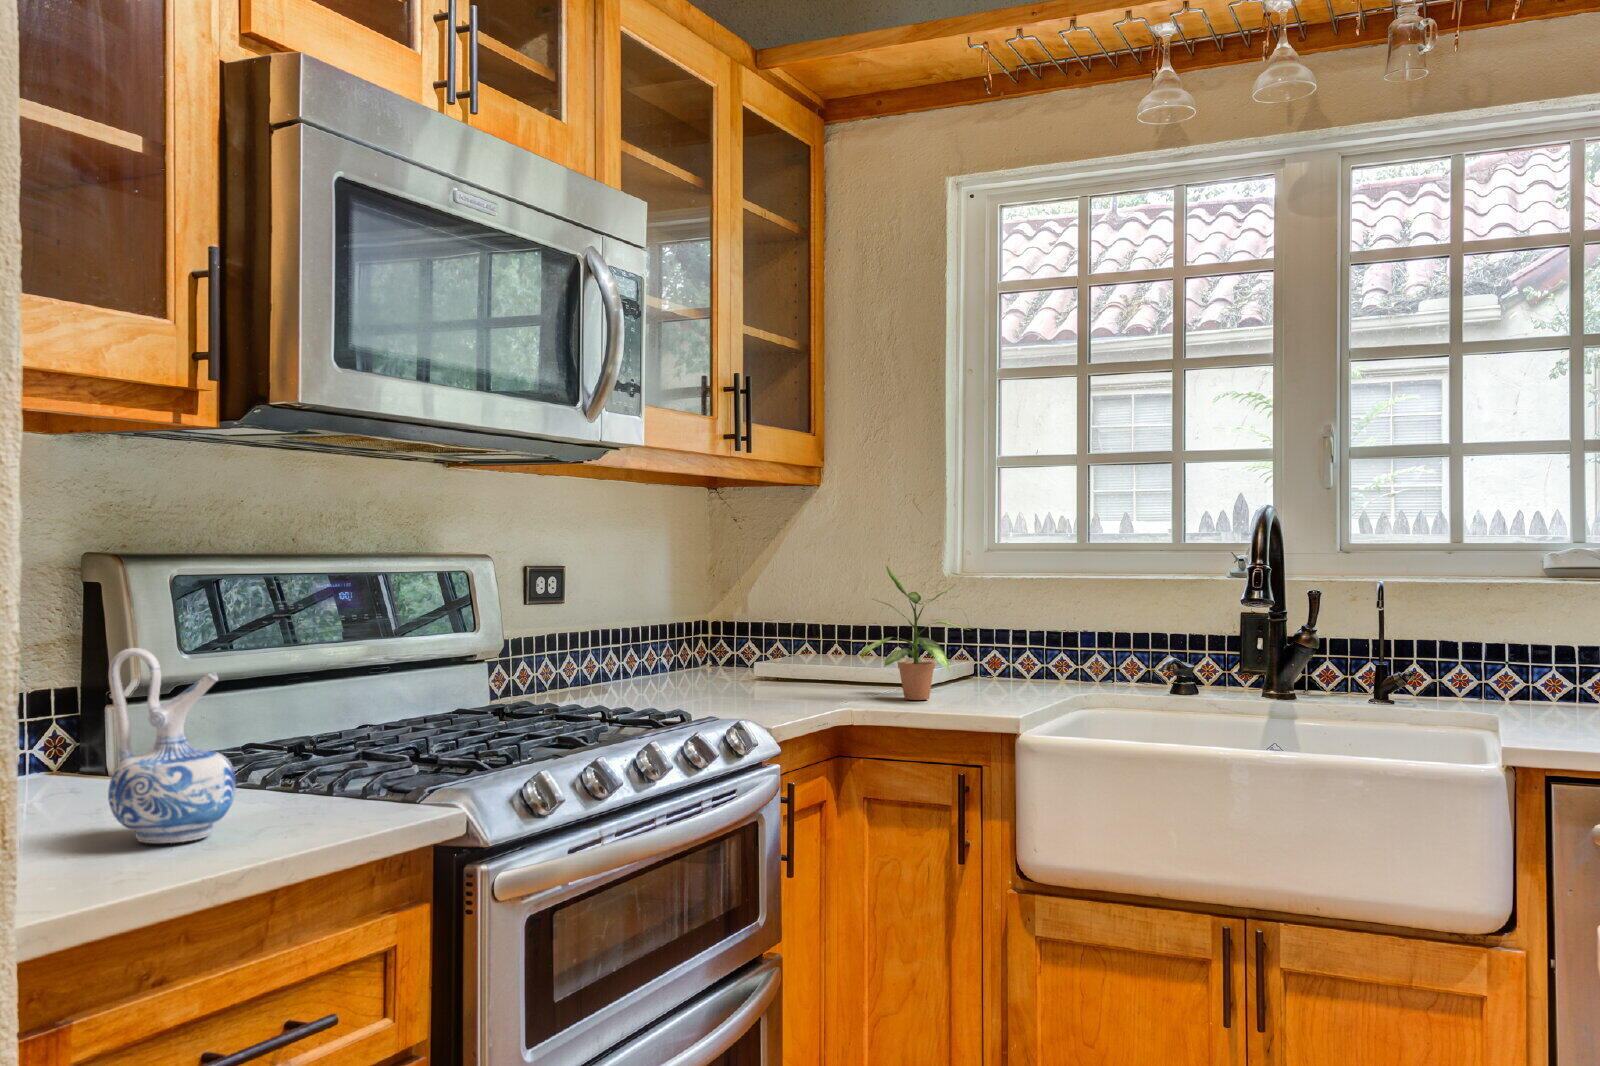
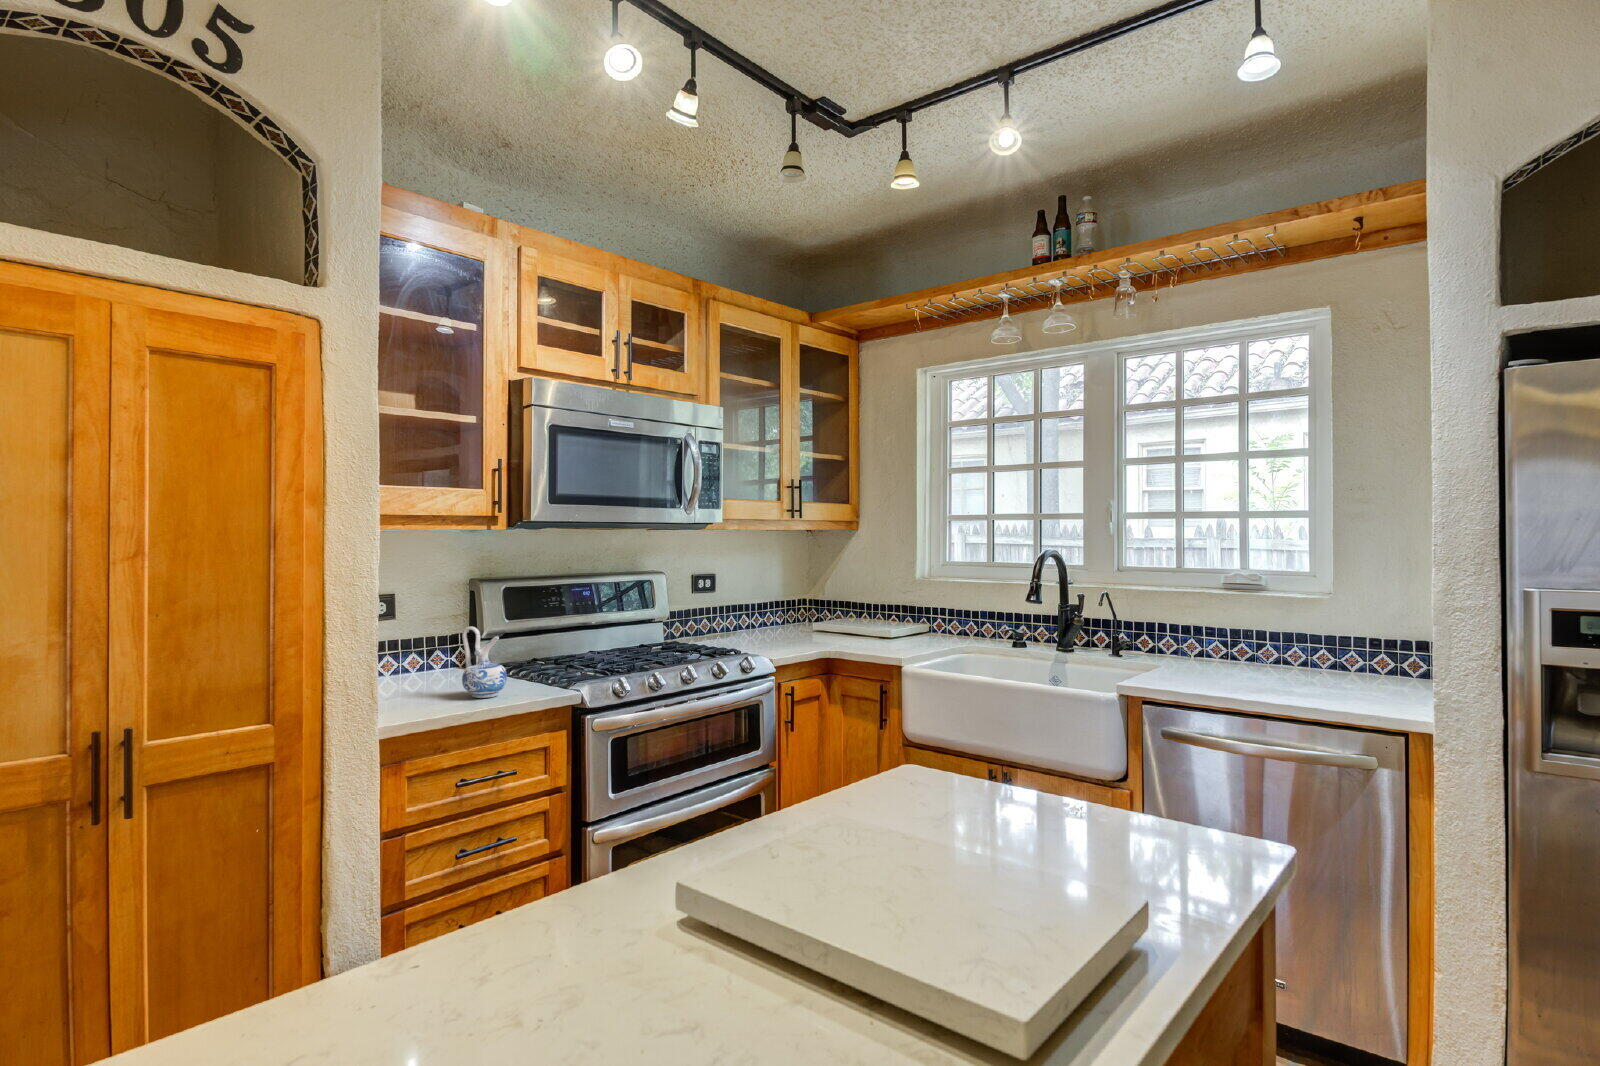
potted plant: present [861,566,966,700] -> none [838,578,893,646]

